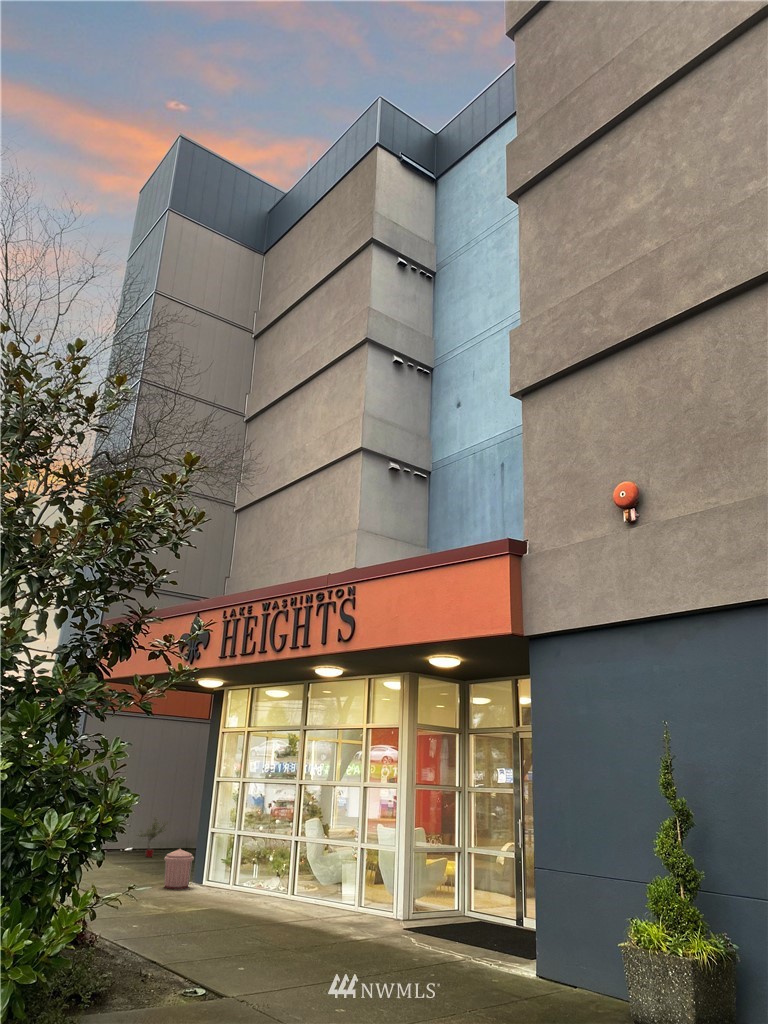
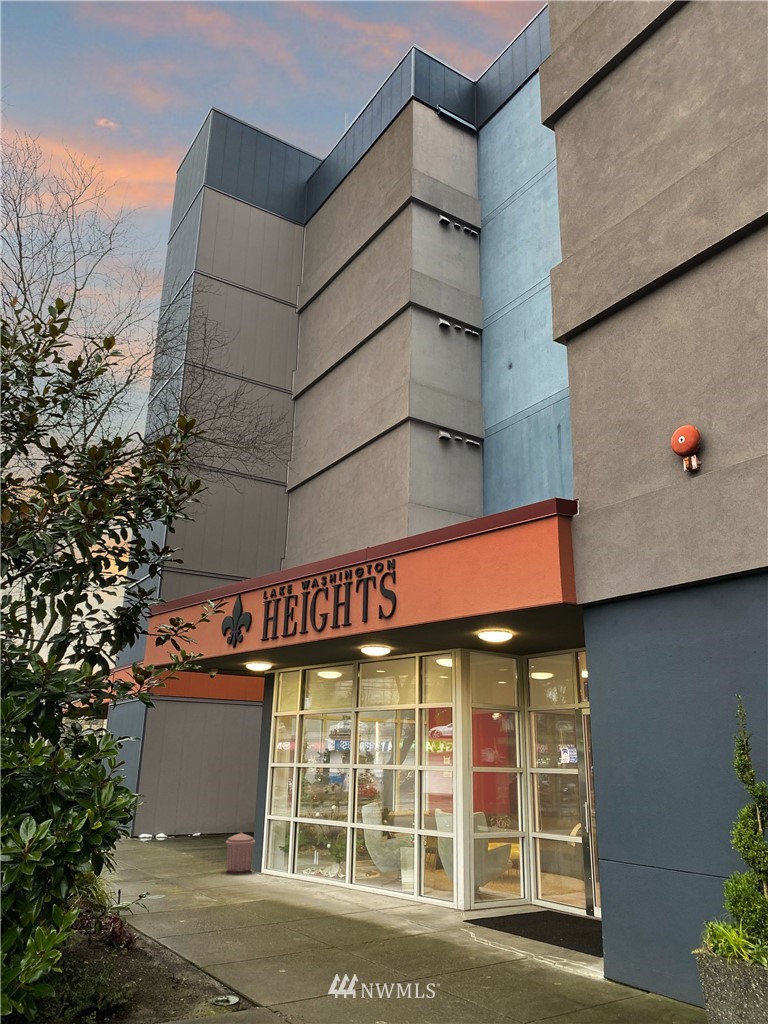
potted tree: present [138,817,168,857] -> none [207,797,238,838]

